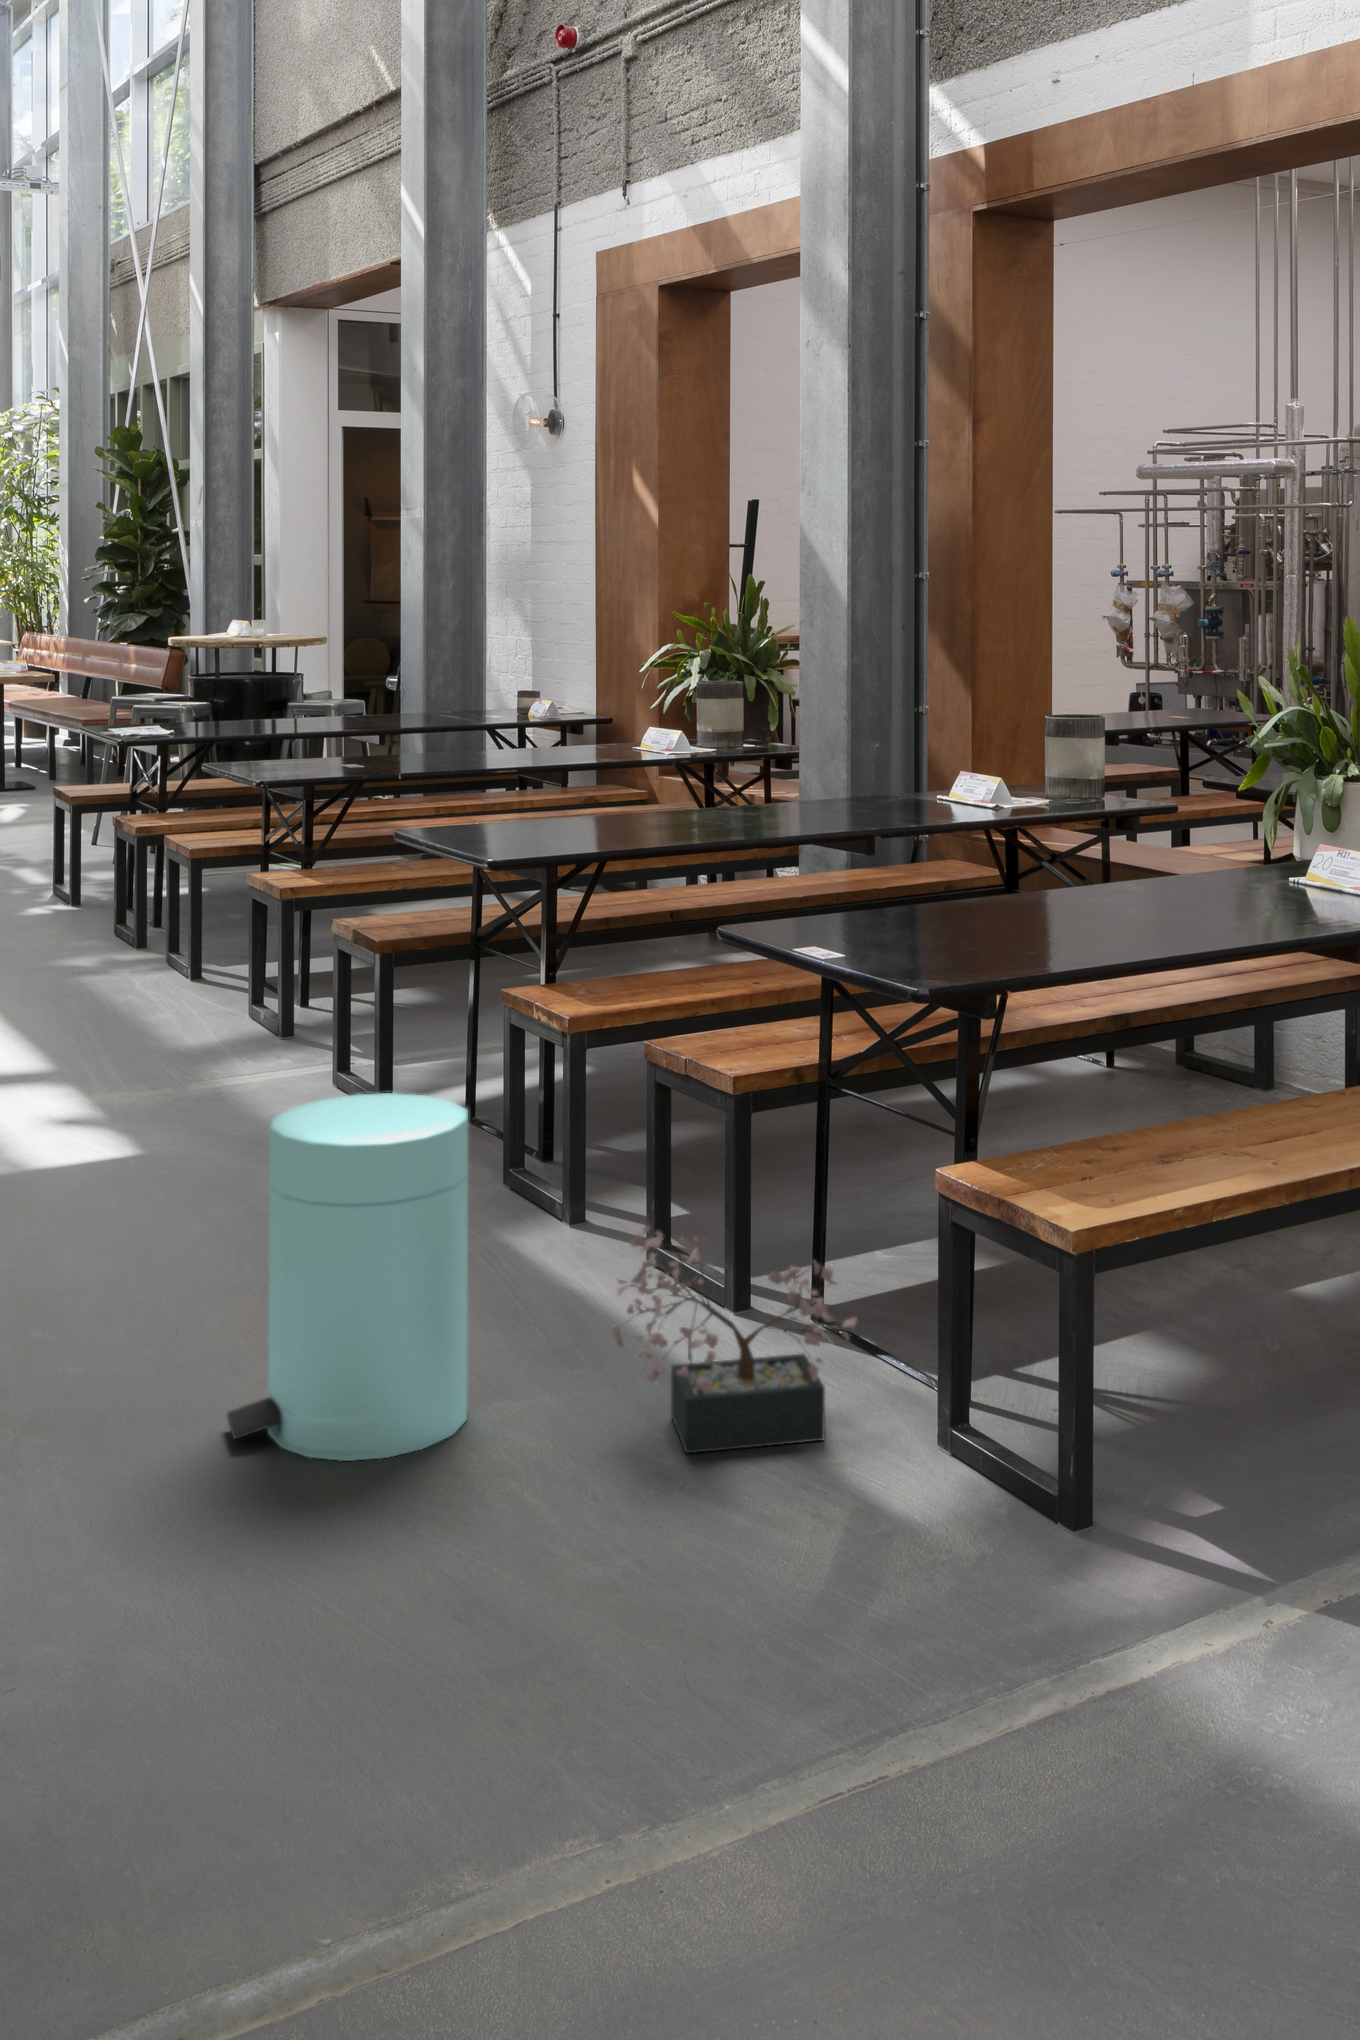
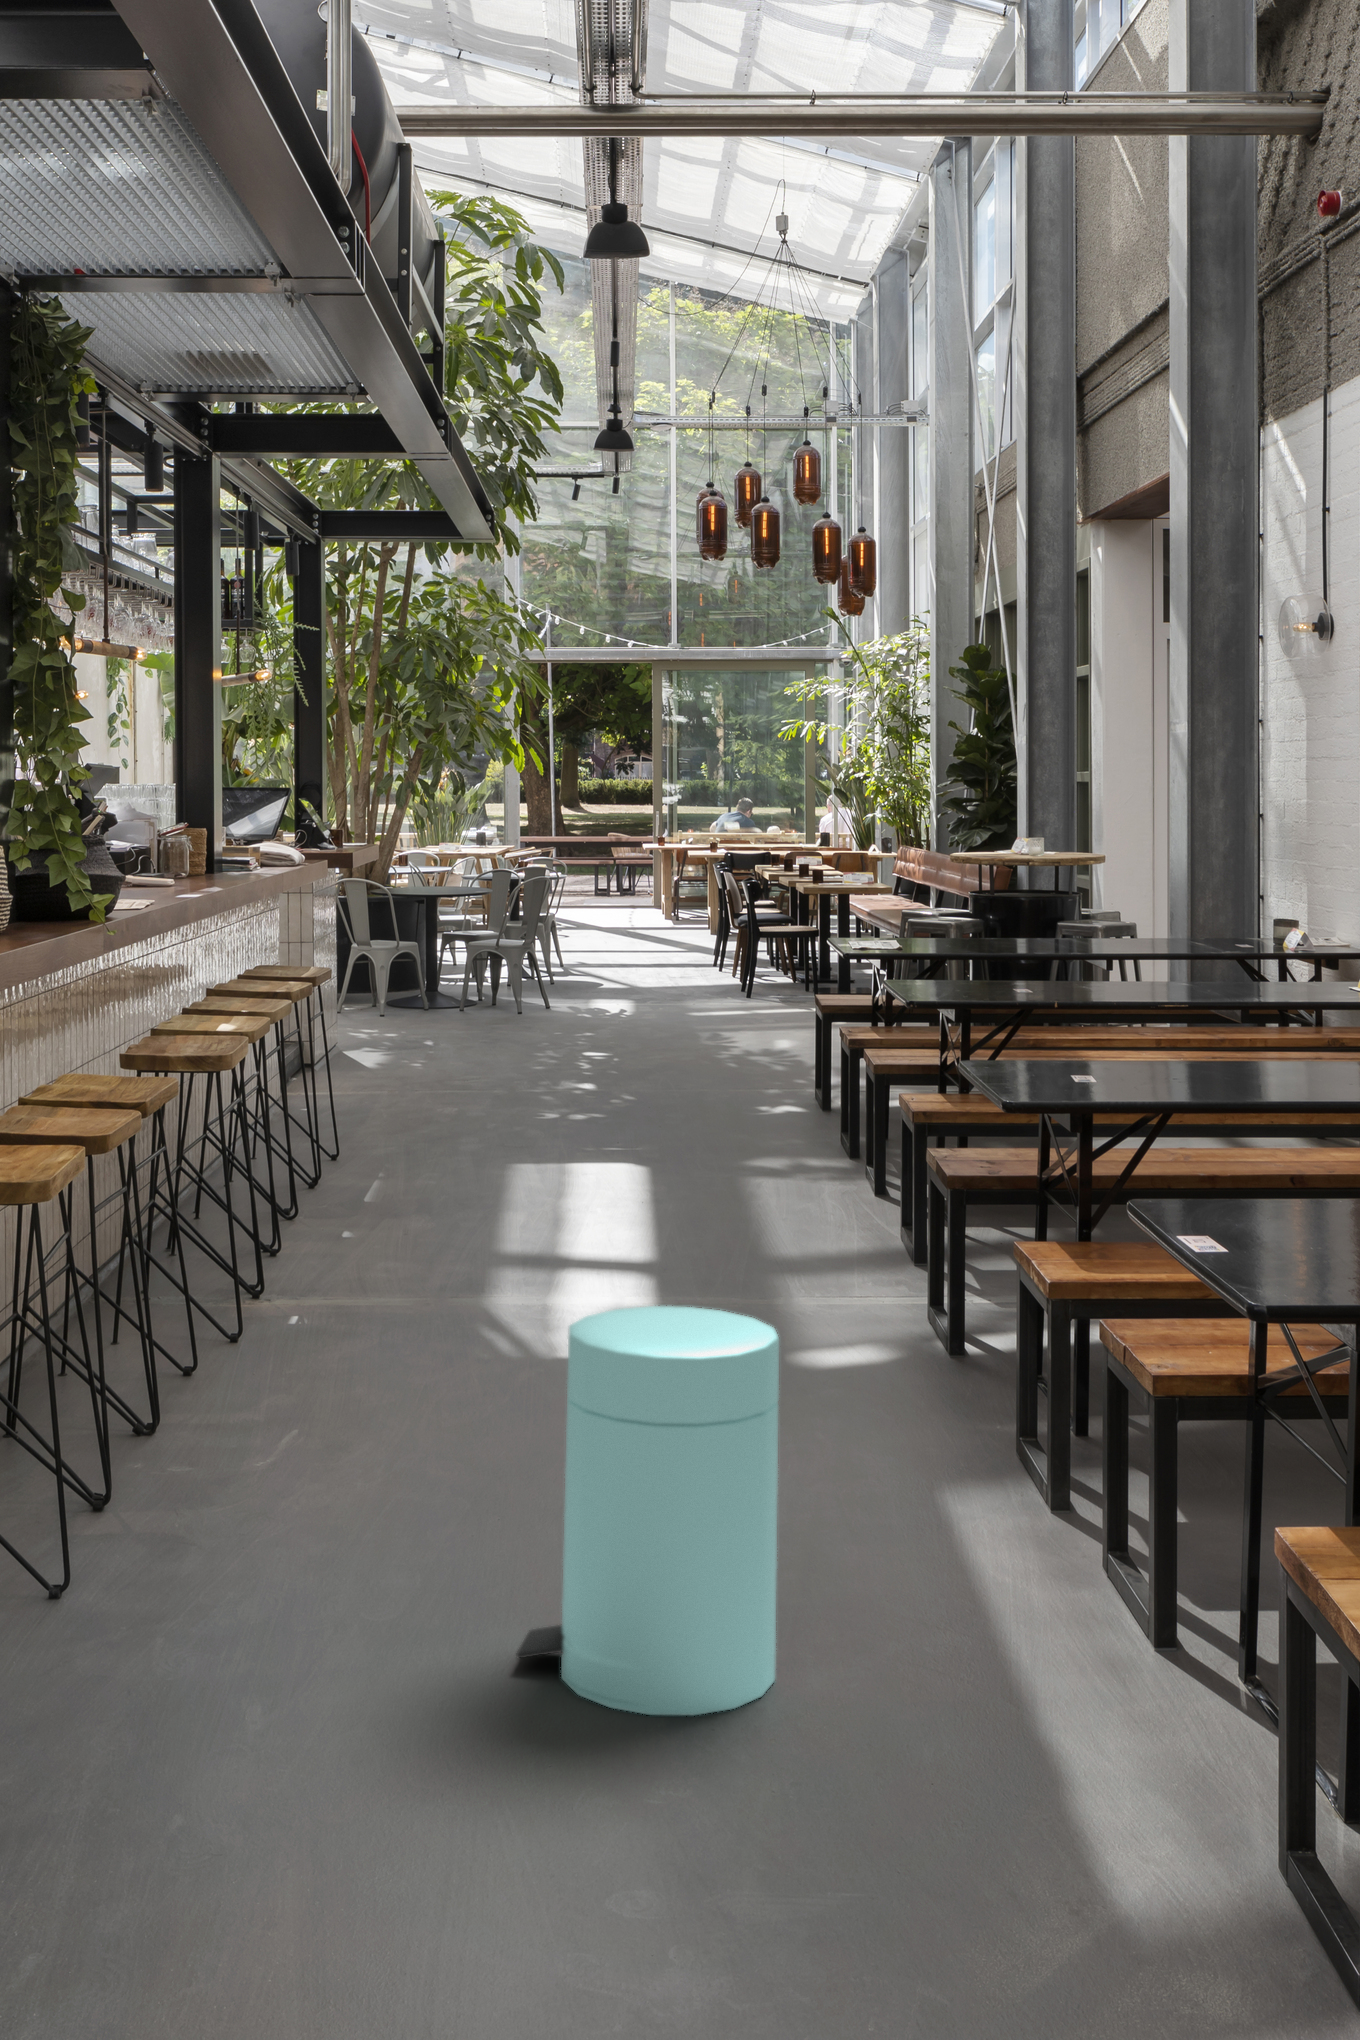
decorative plant: present [612,1225,857,1453] -> none [898,1505,1193,1820]

